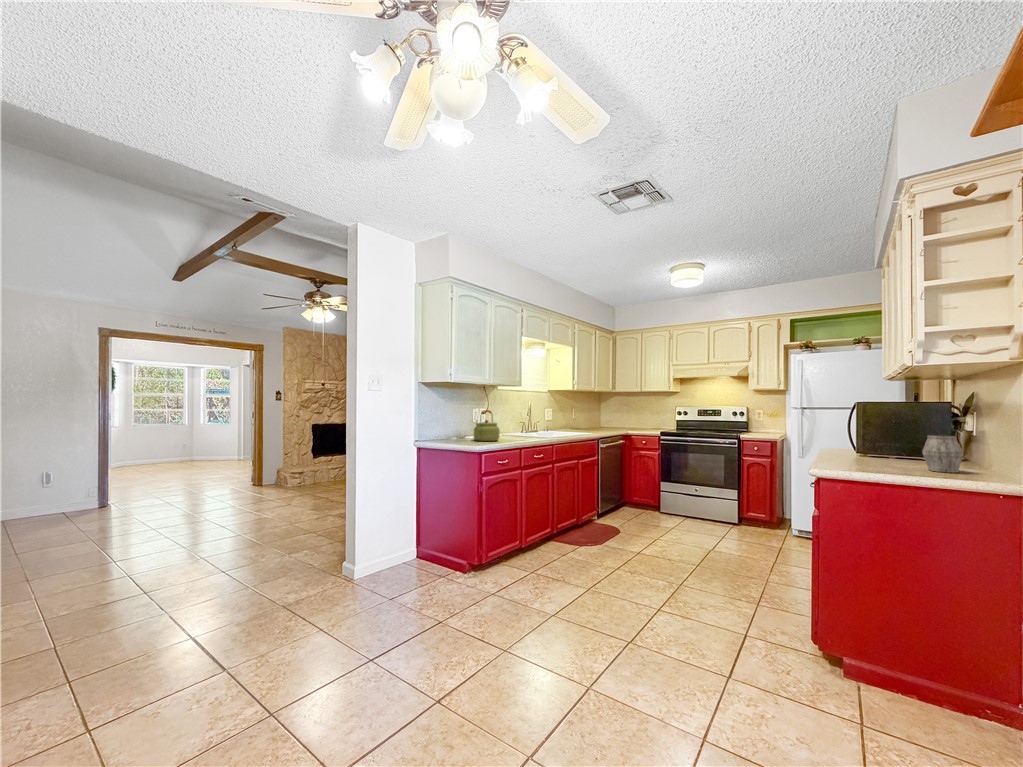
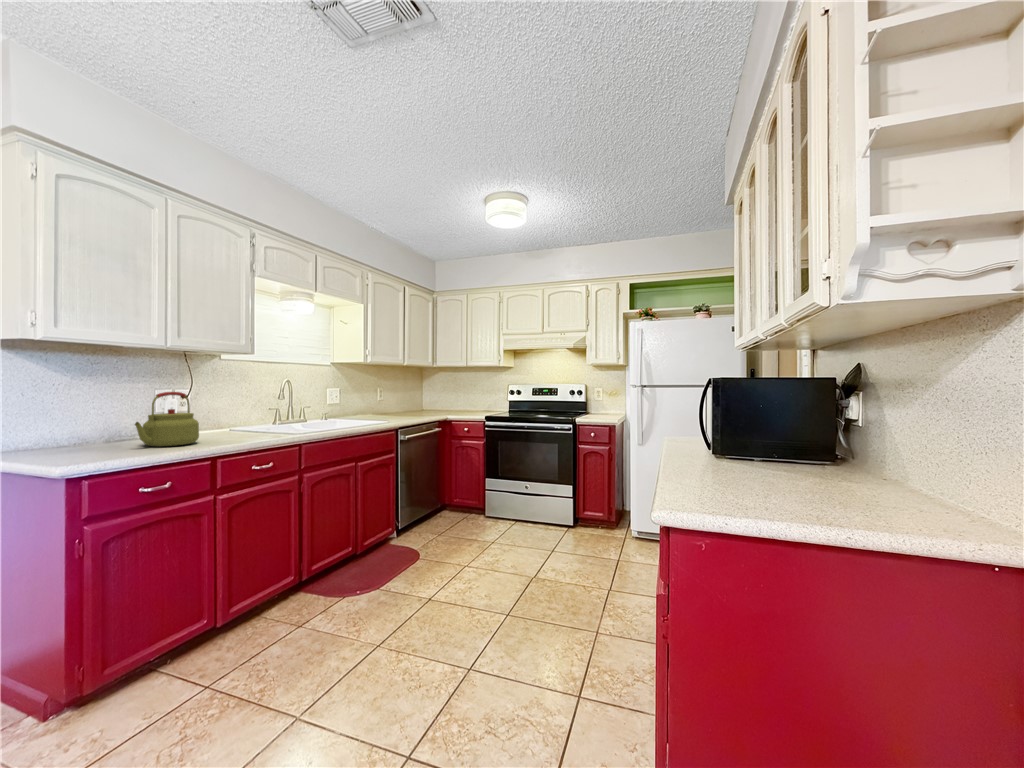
mug: present [922,435,963,473] -> none [822,428,884,493]

